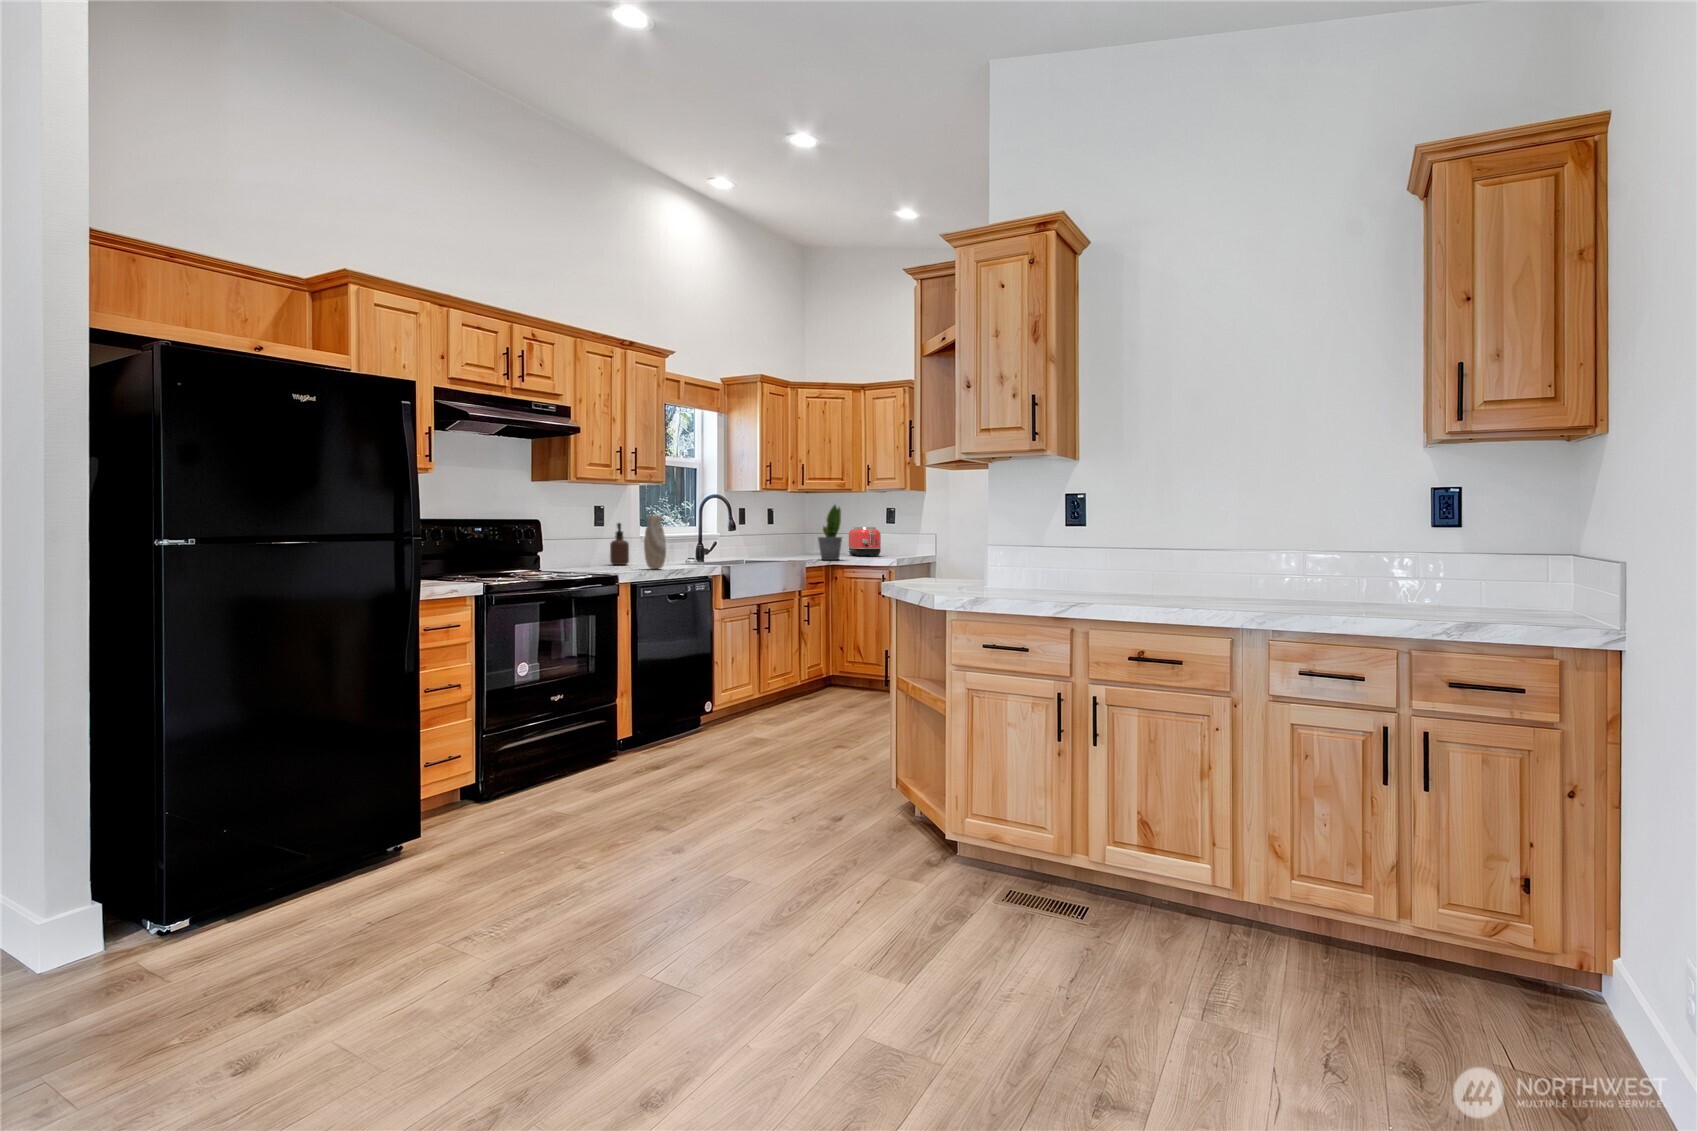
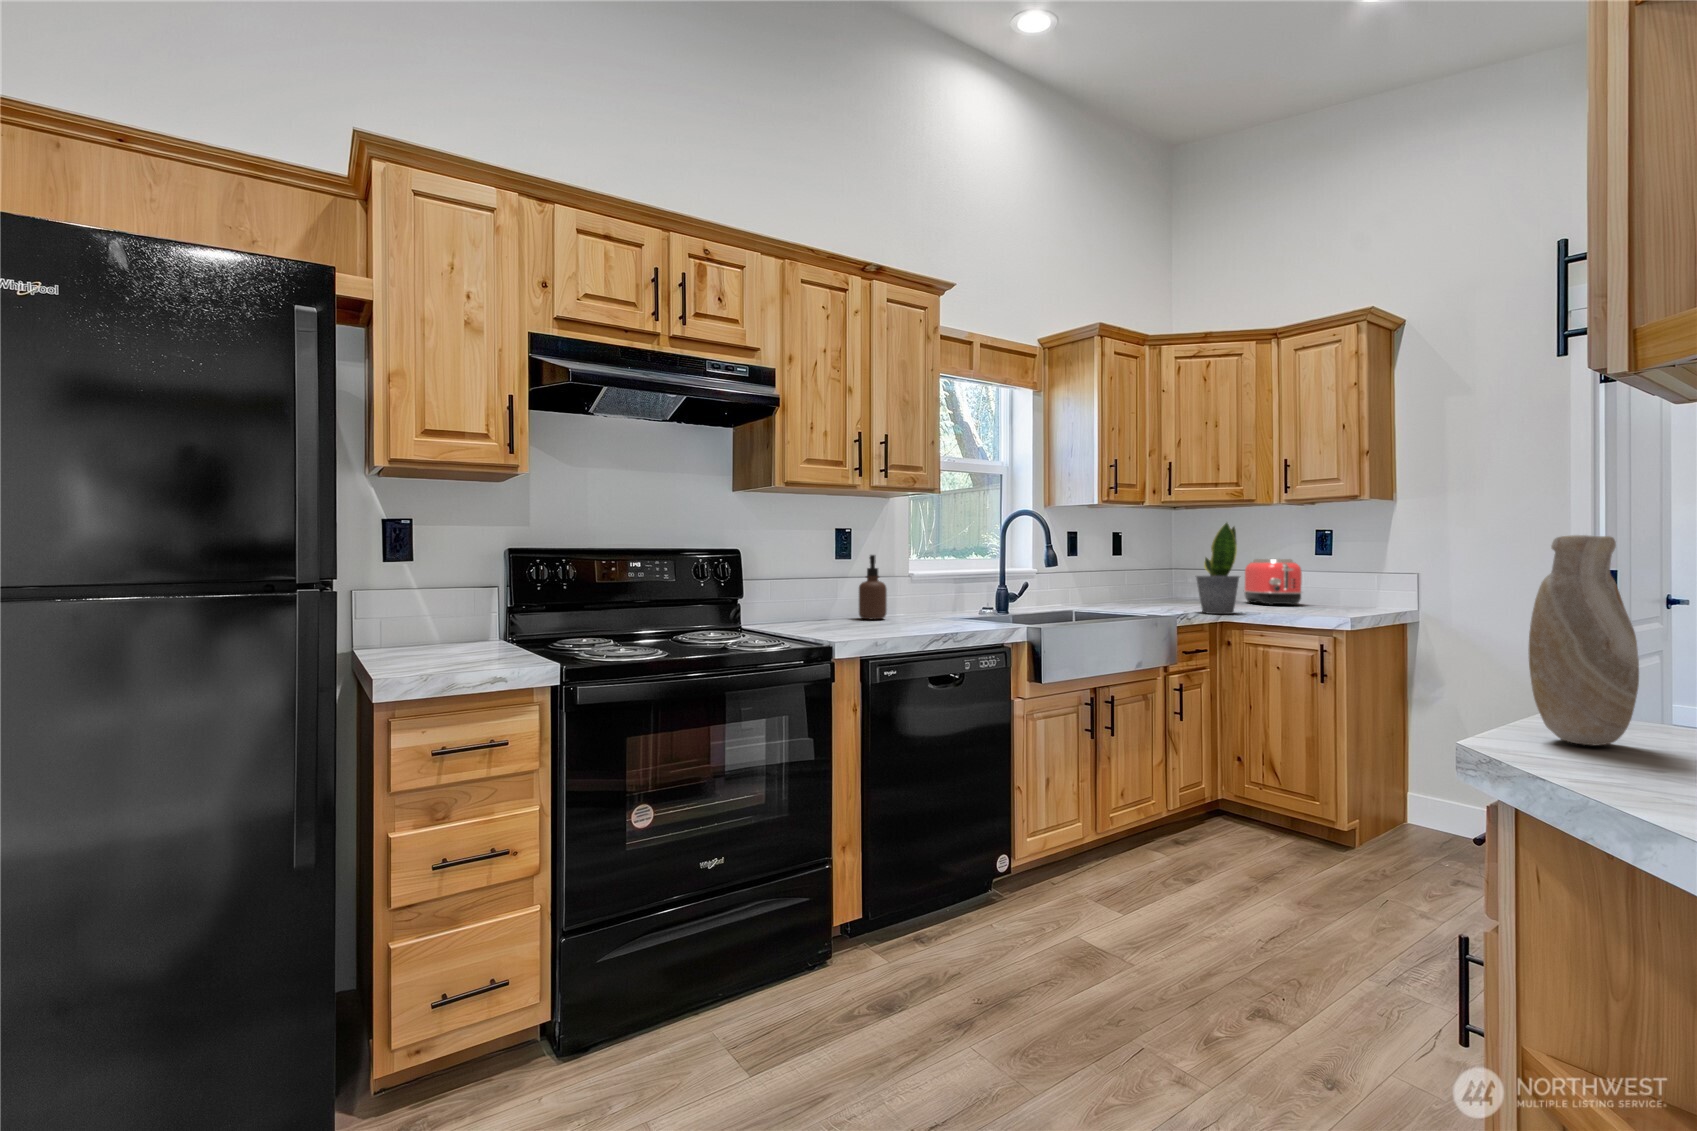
vase: present [644,515,666,569] -> present [1529,535,1639,745]

